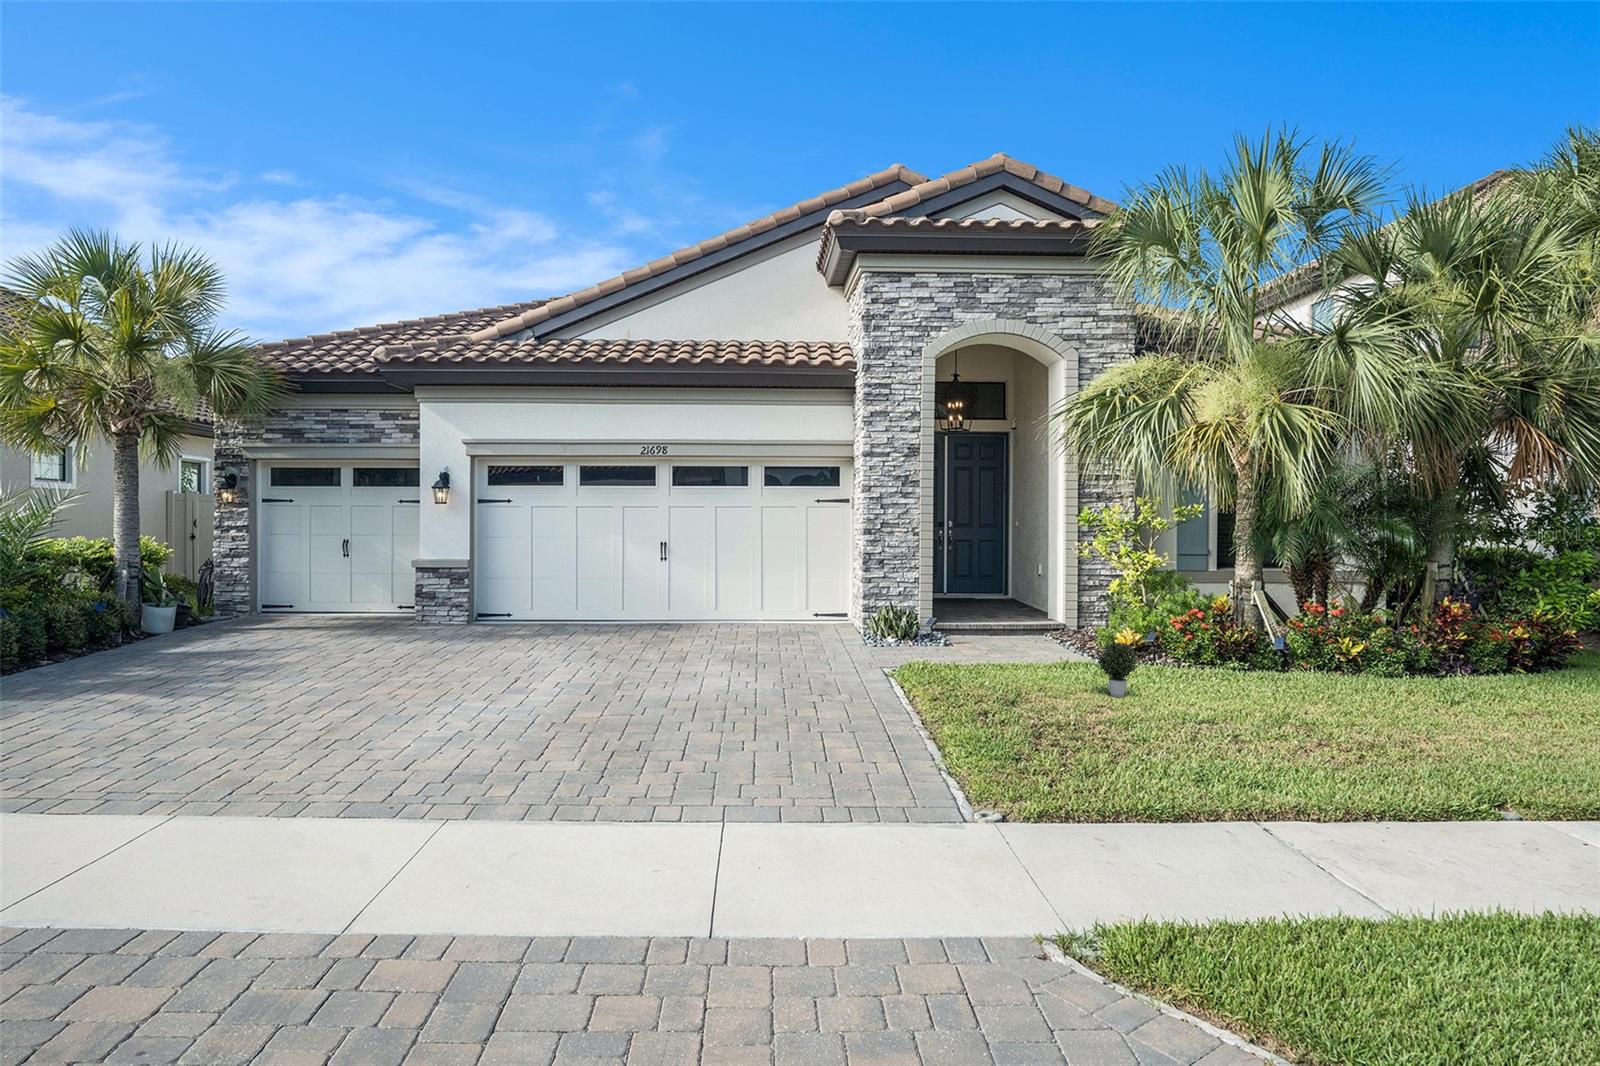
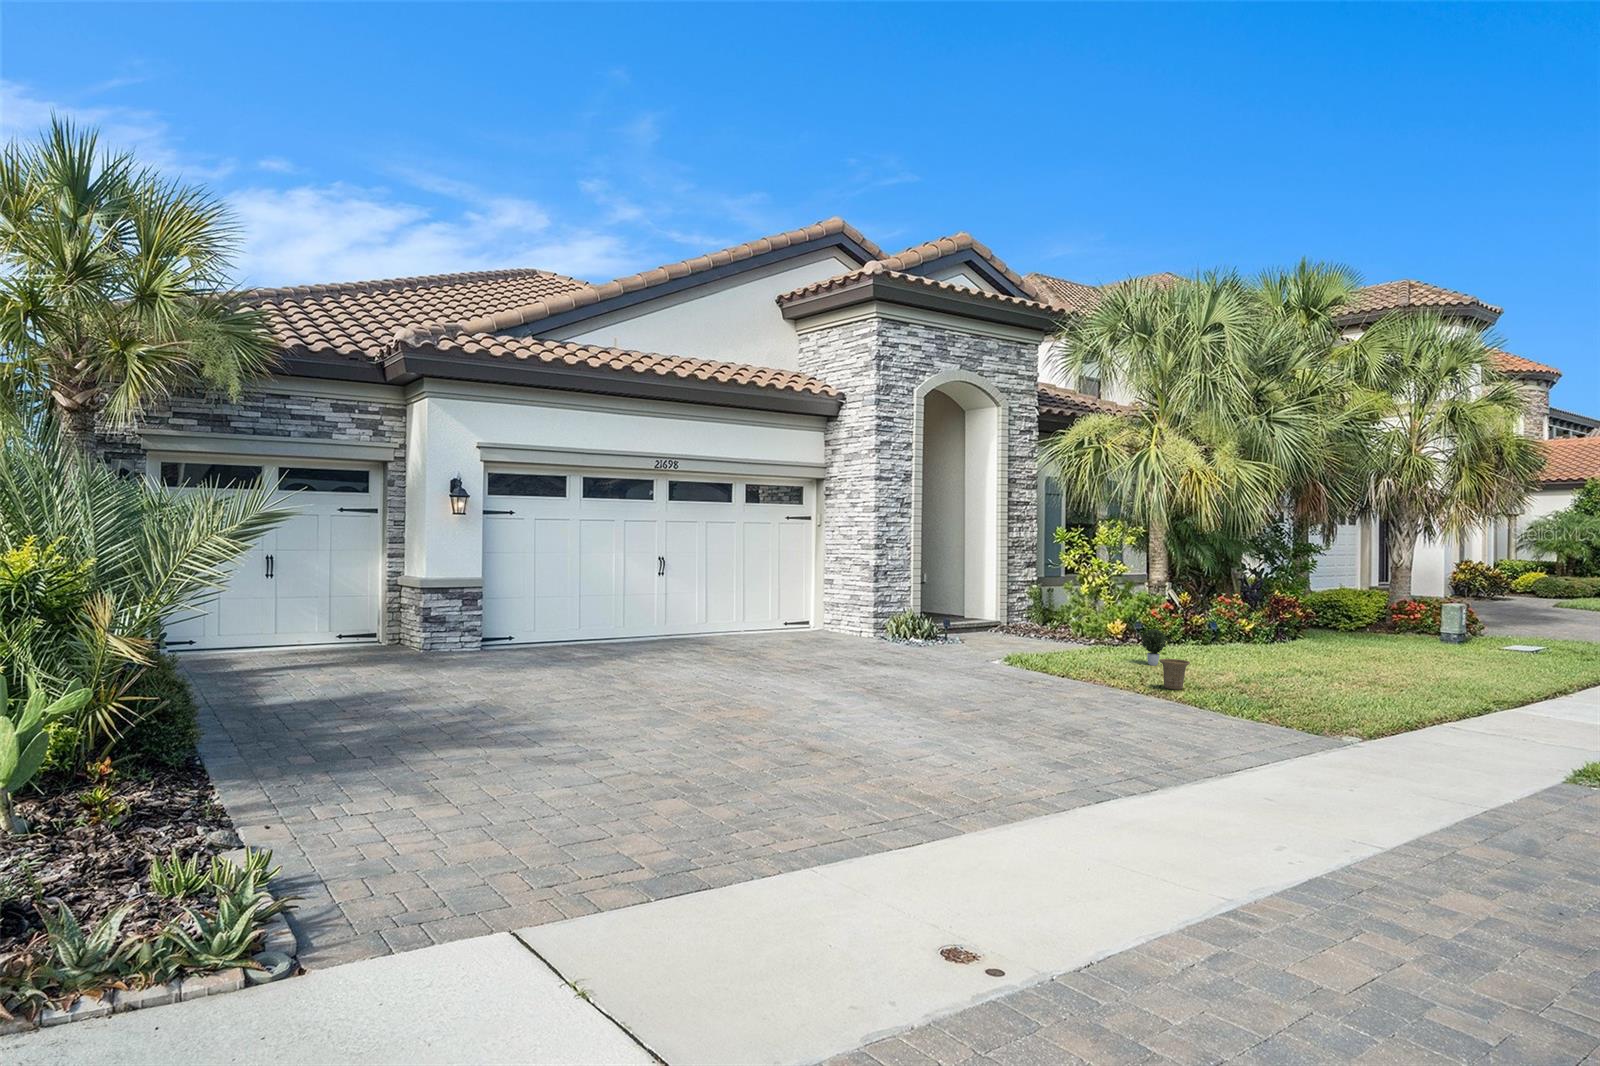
basket: none [997,686,1044,737] -> present [1160,659,1190,690]

